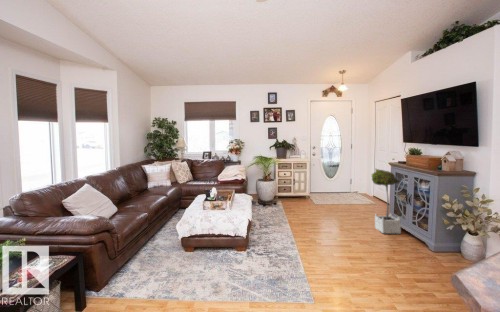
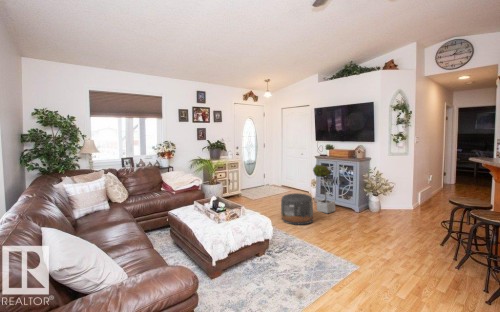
pouf: none [314,200,352,237] -> present [281,193,313,224]

